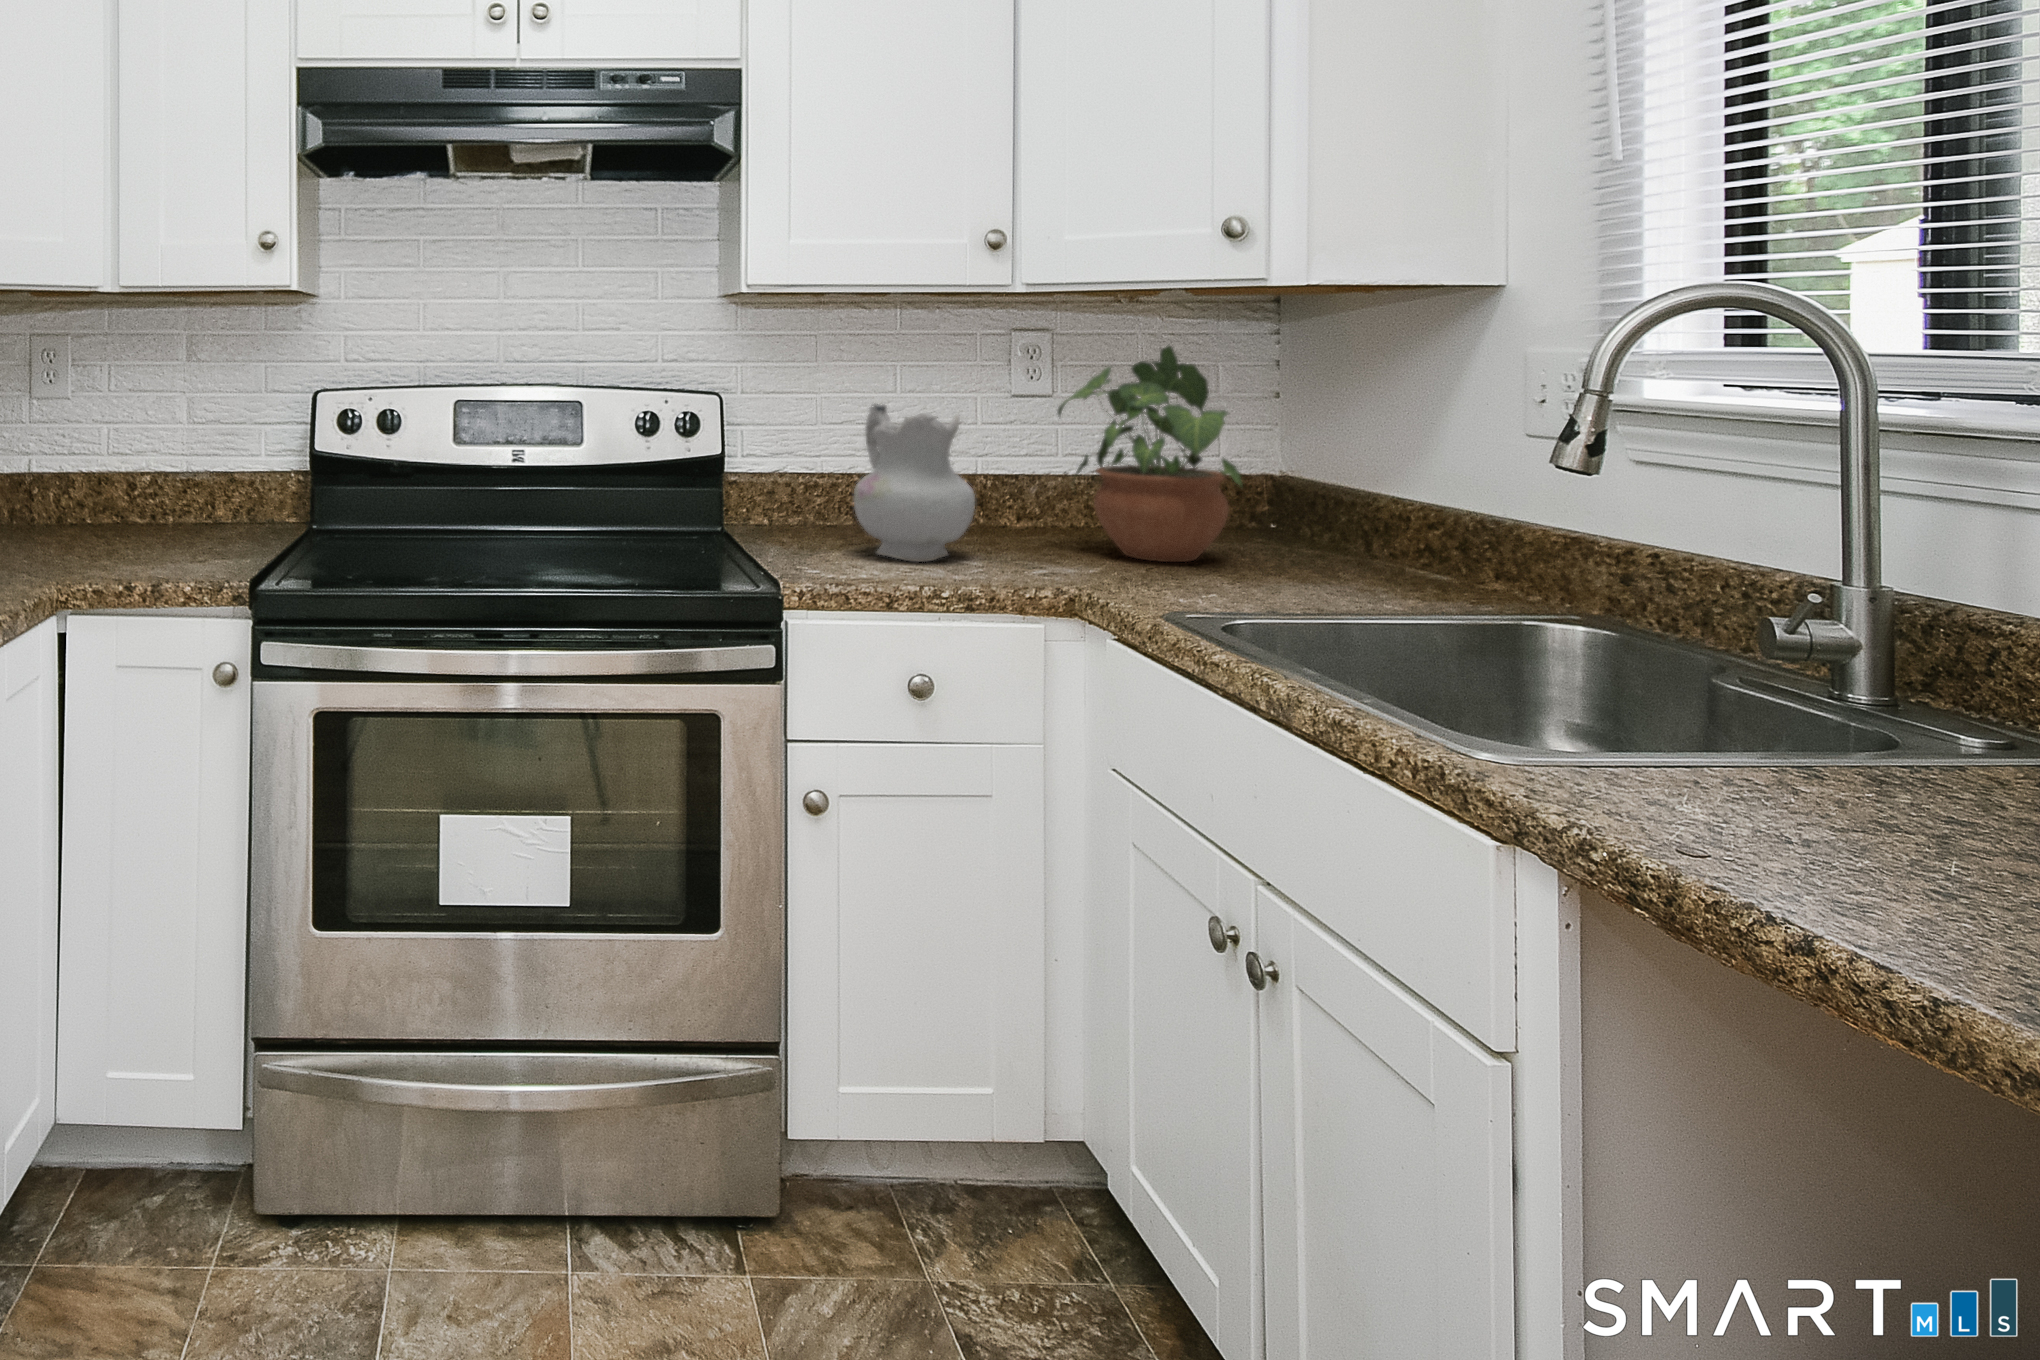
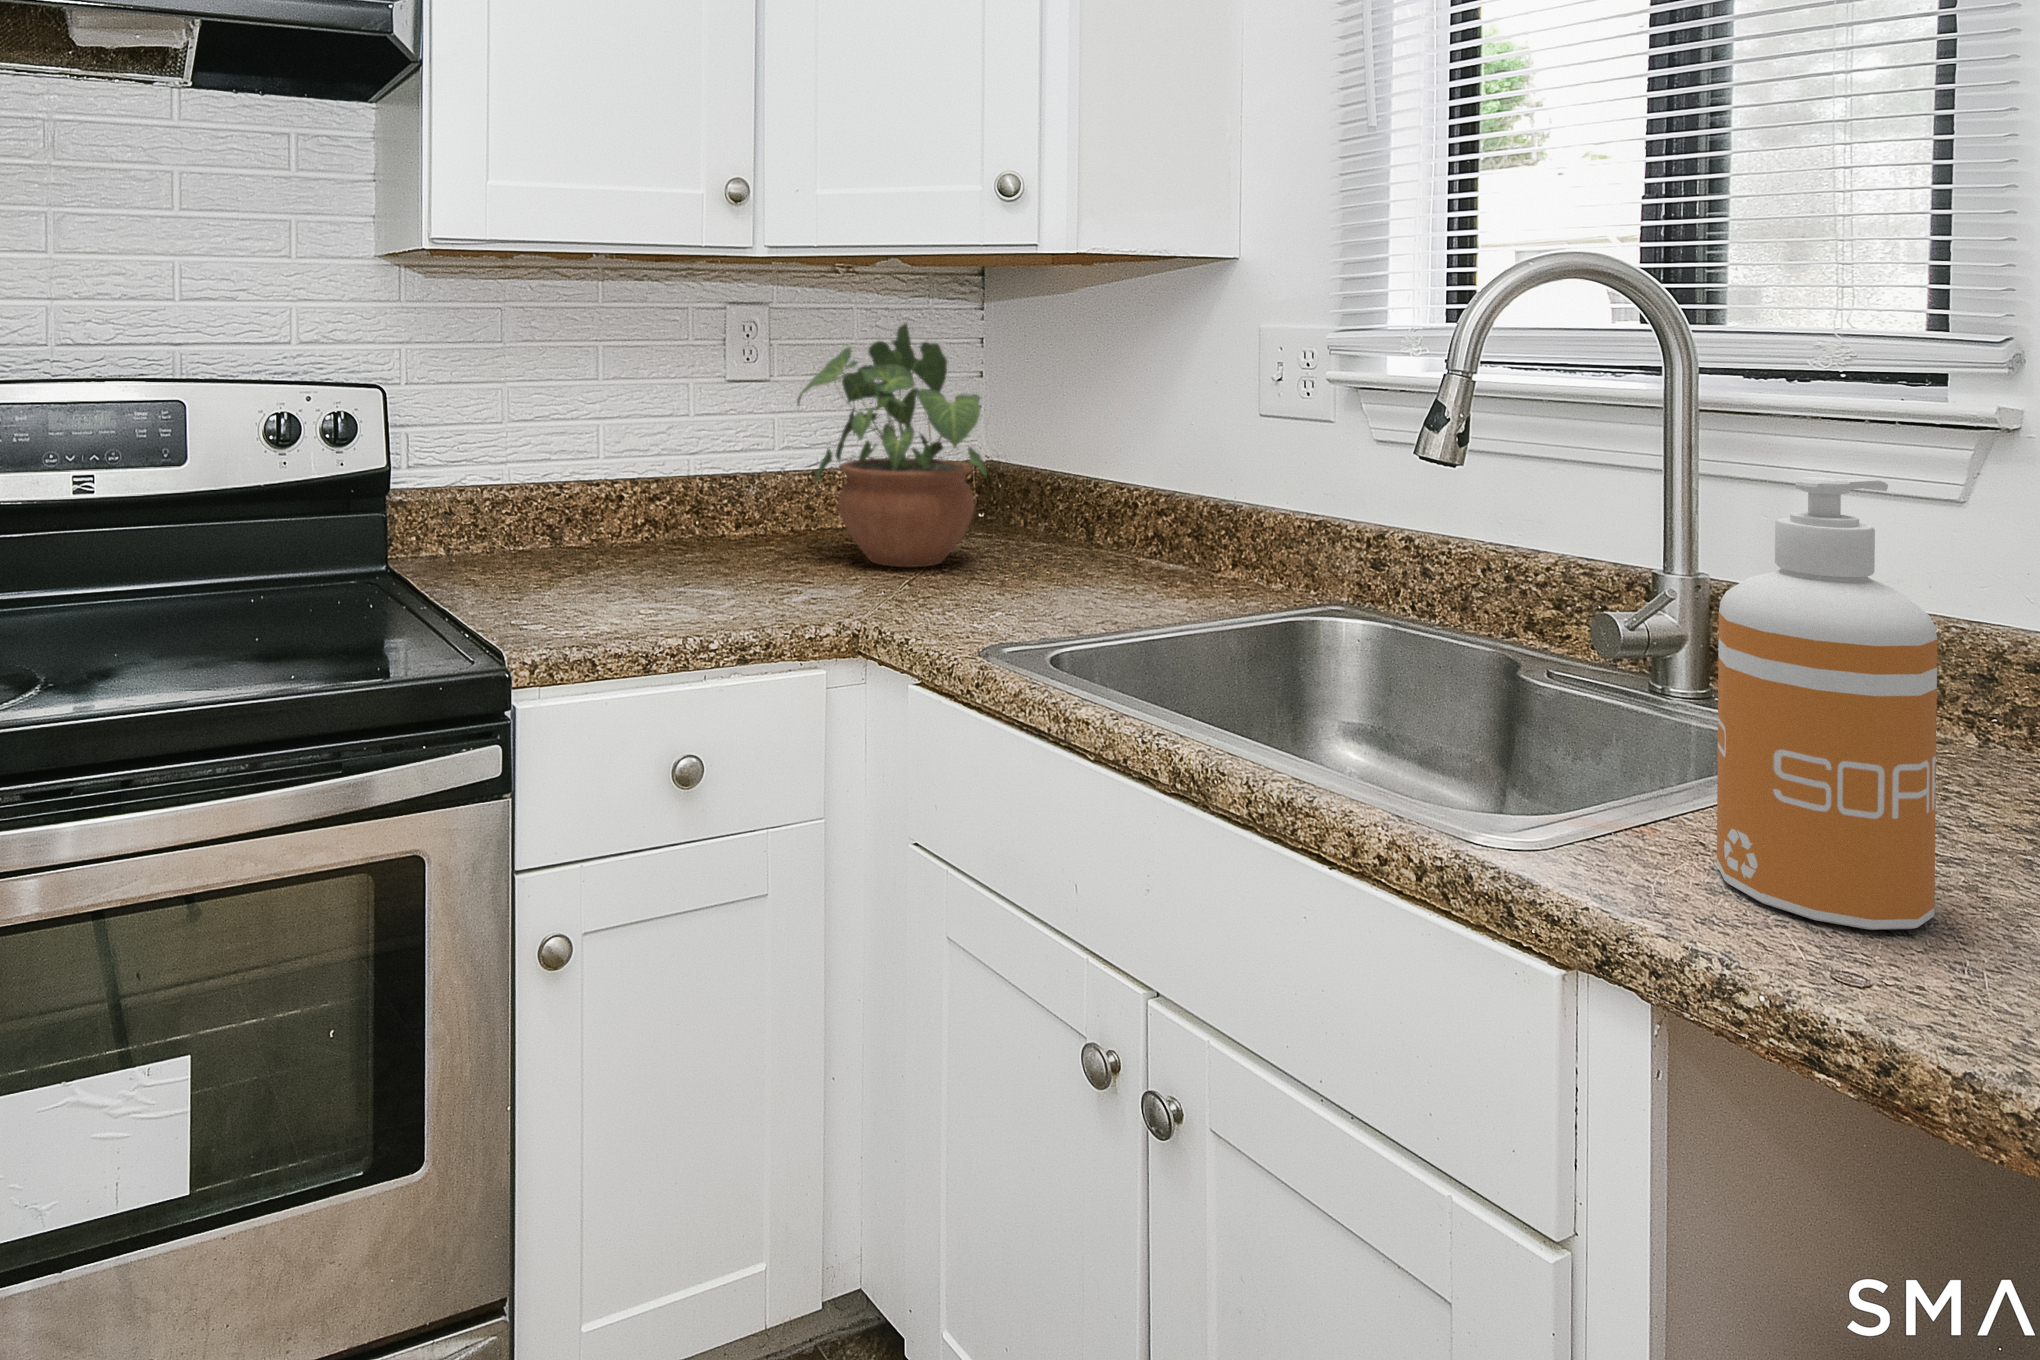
ceramic pitcher: present [853,404,975,562] -> none [574,395,720,596]
soap dispenser: none [1672,486,1860,845] -> present [1717,477,1937,930]

